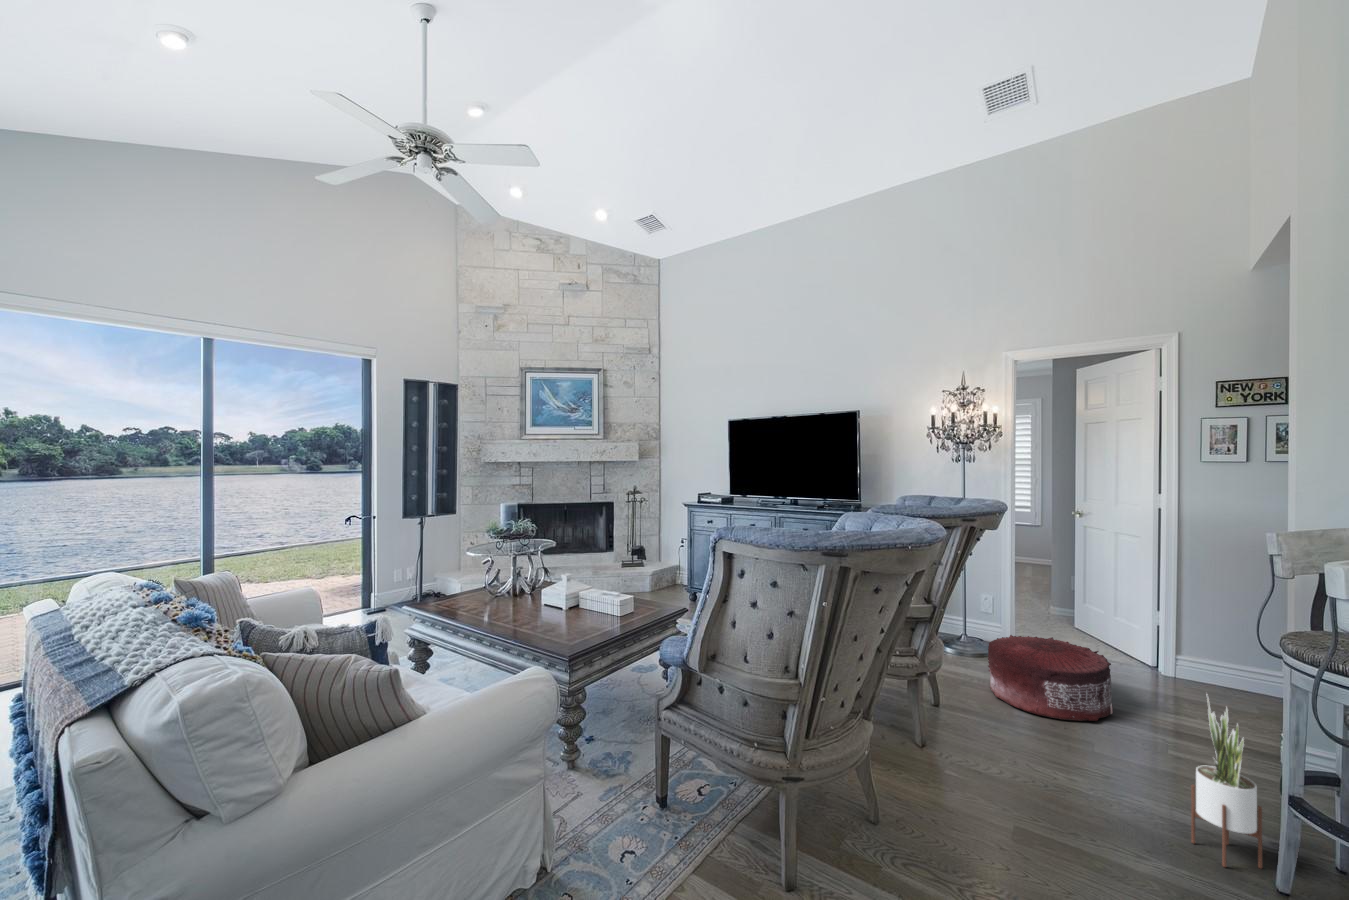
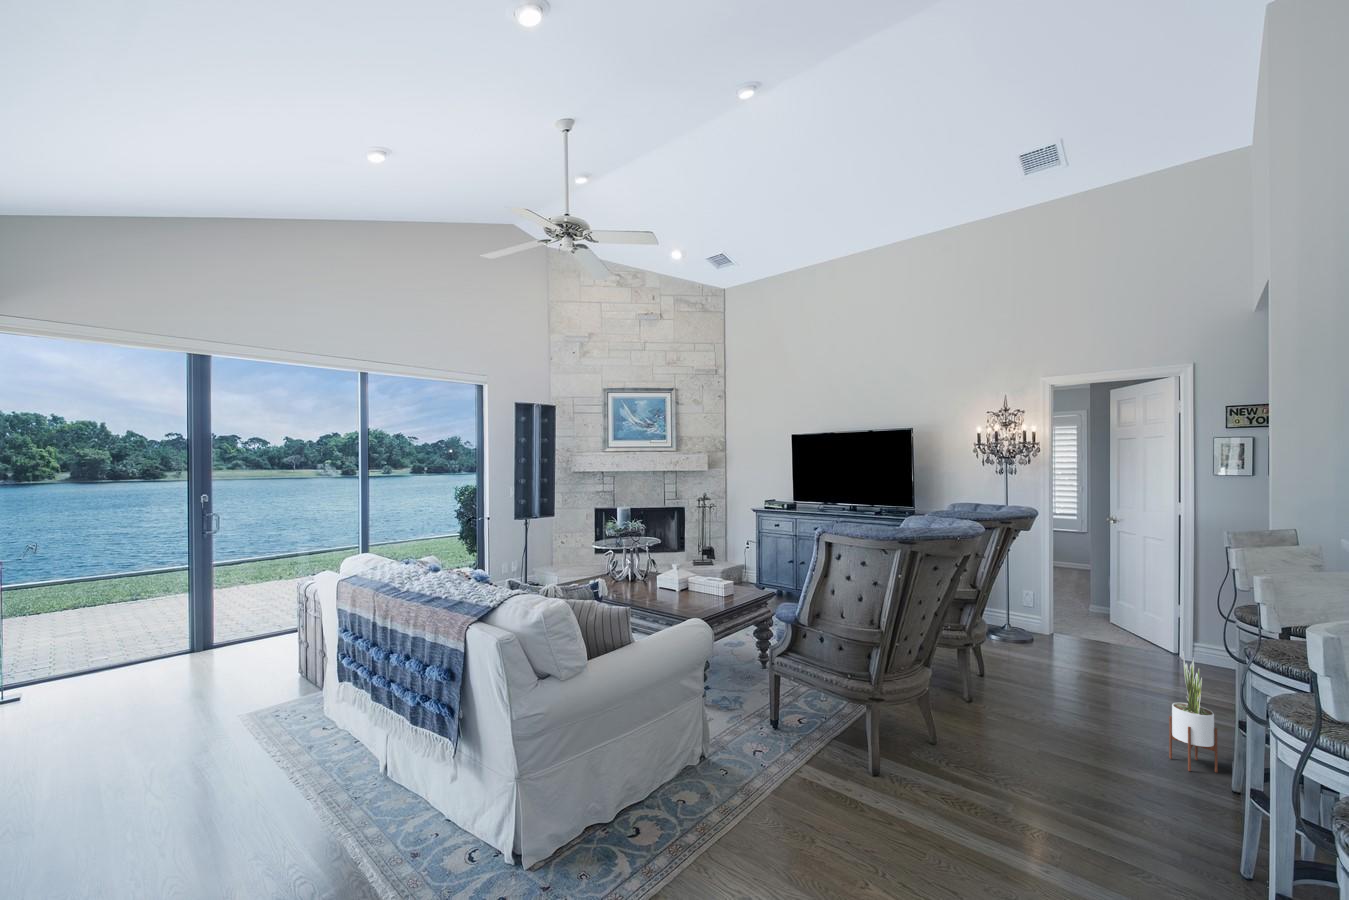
pouf: present [988,635,1113,721] -> none [1026,621,1129,687]

